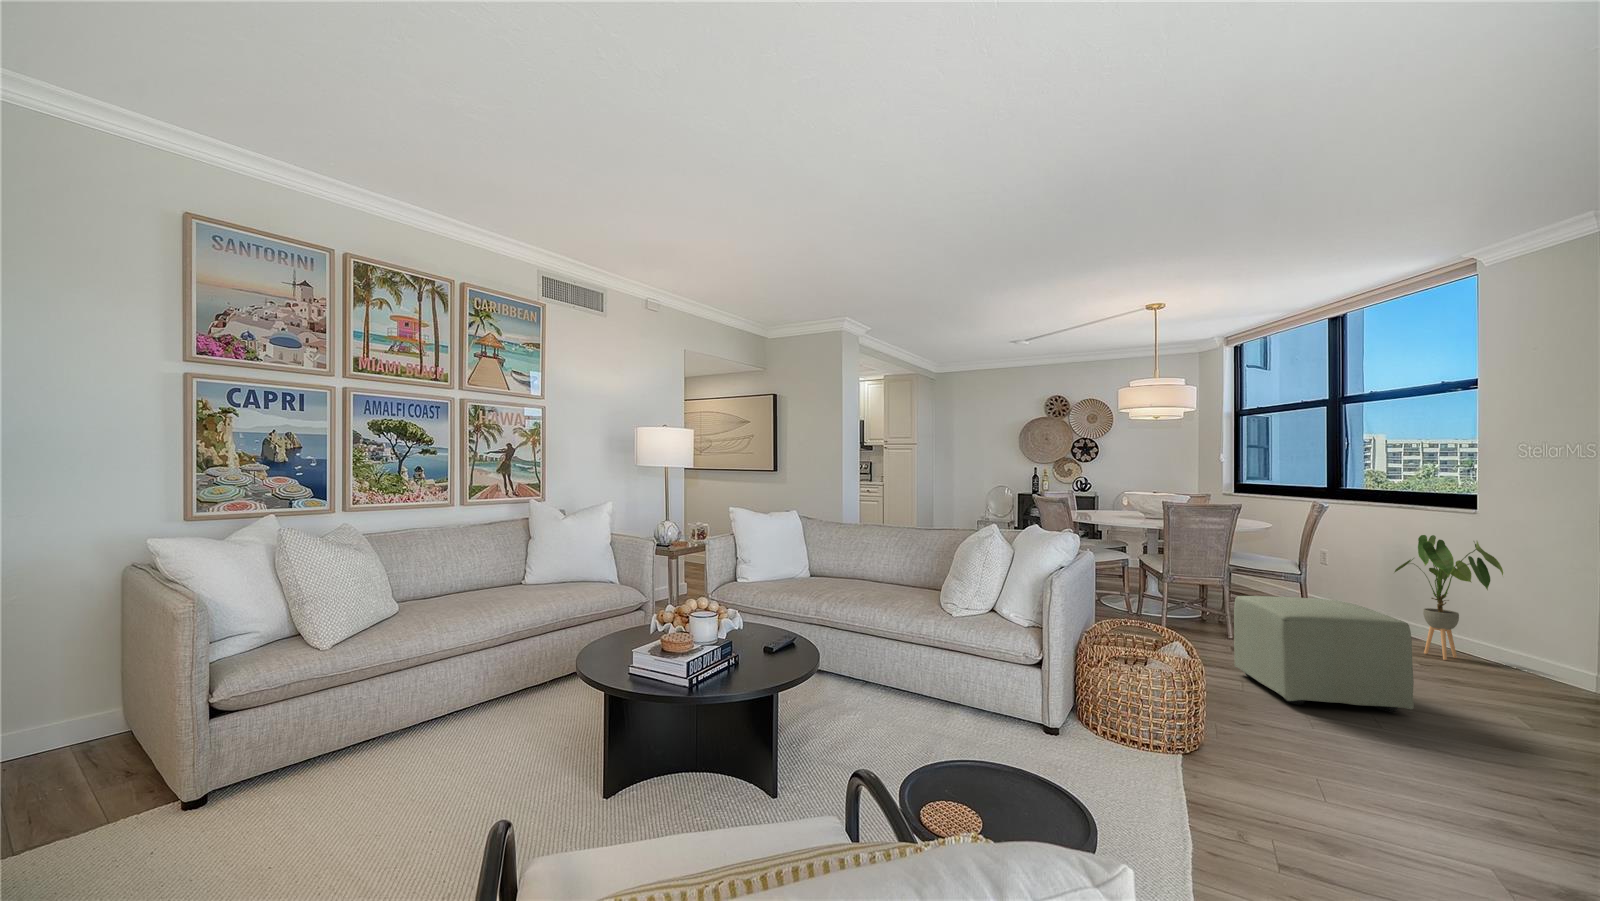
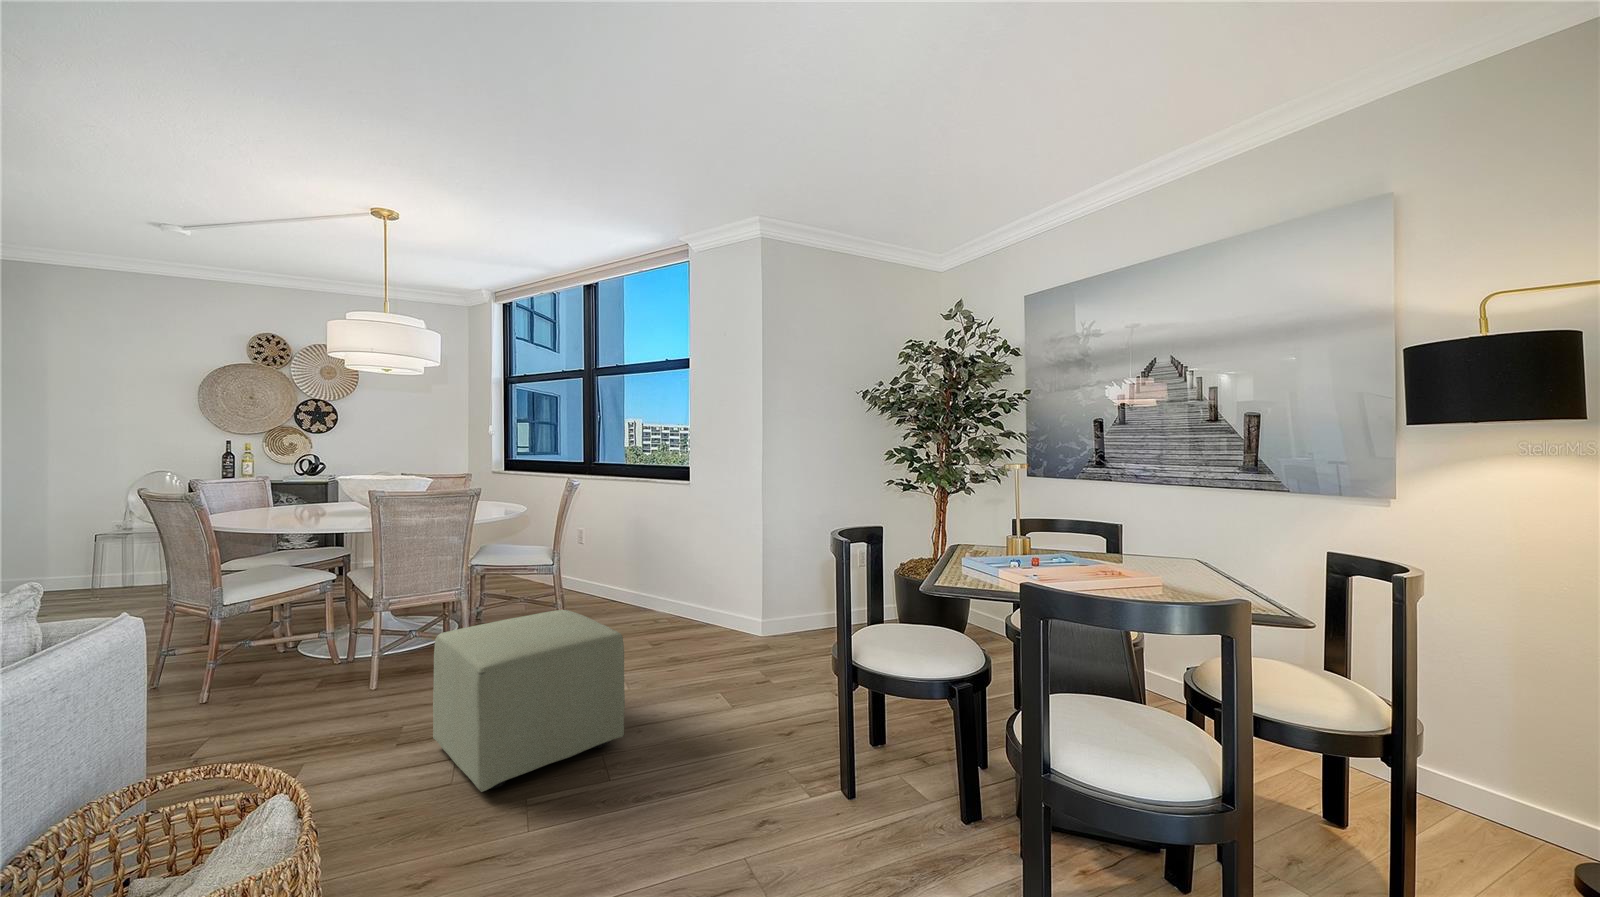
house plant: present [1395,535,1503,660] -> none [626,511,701,633]

